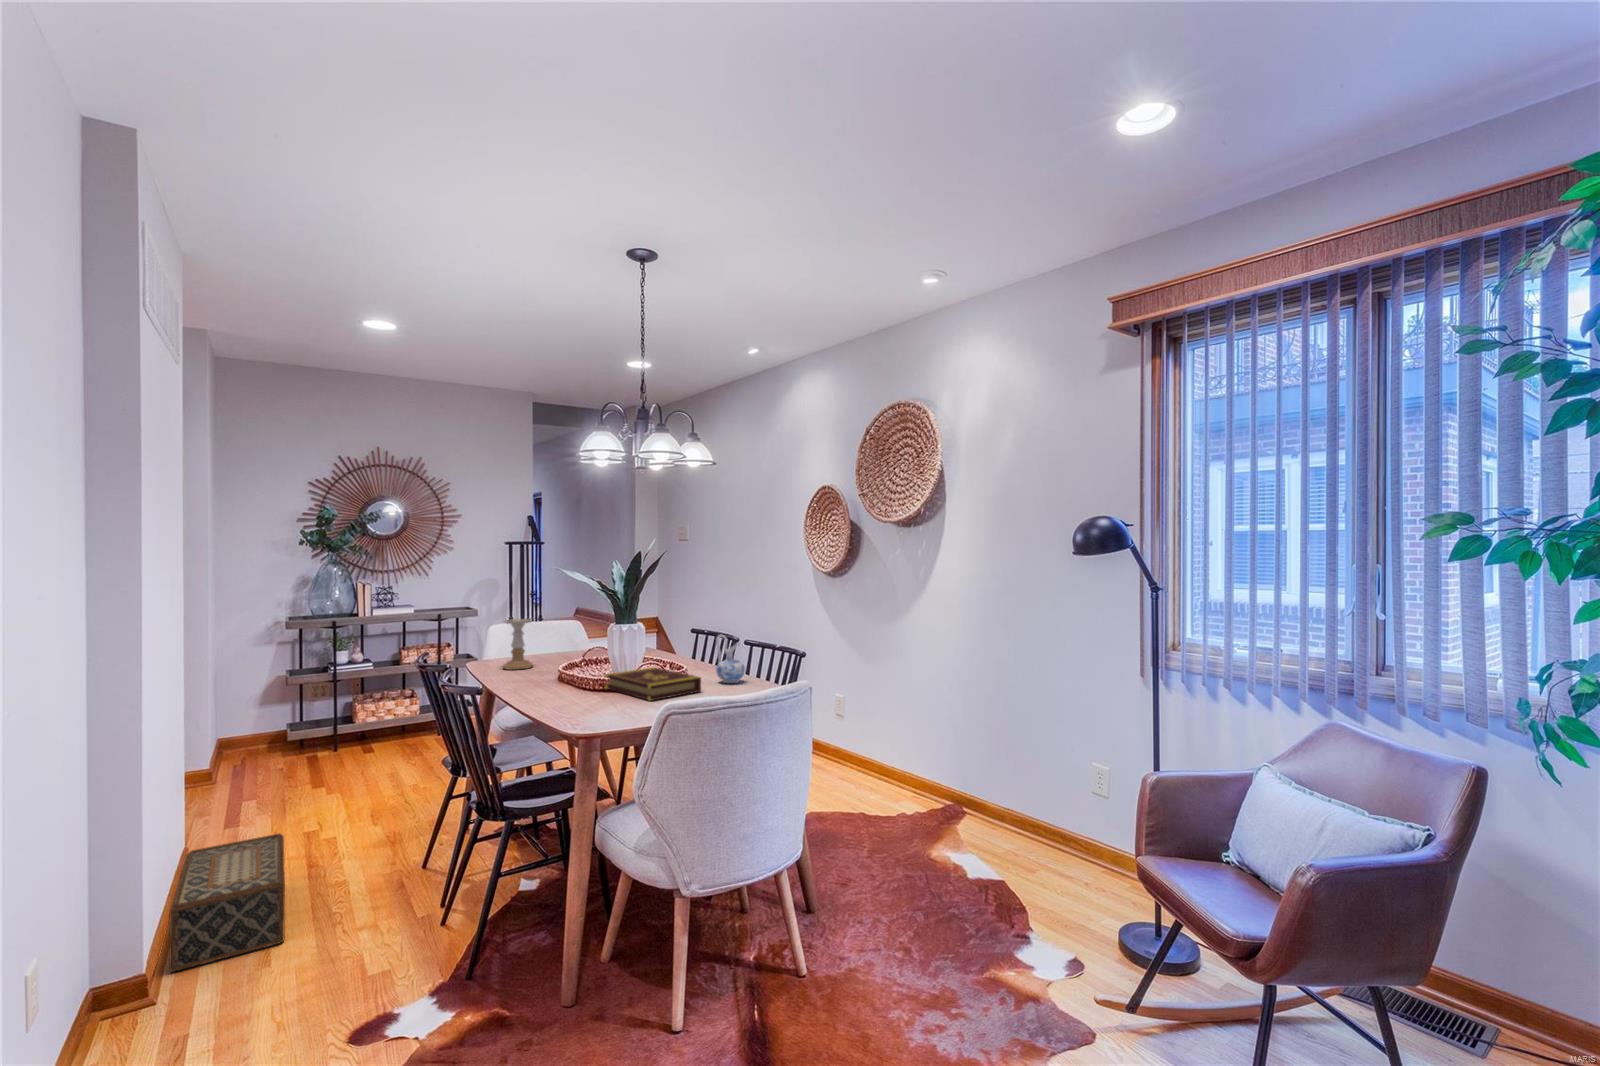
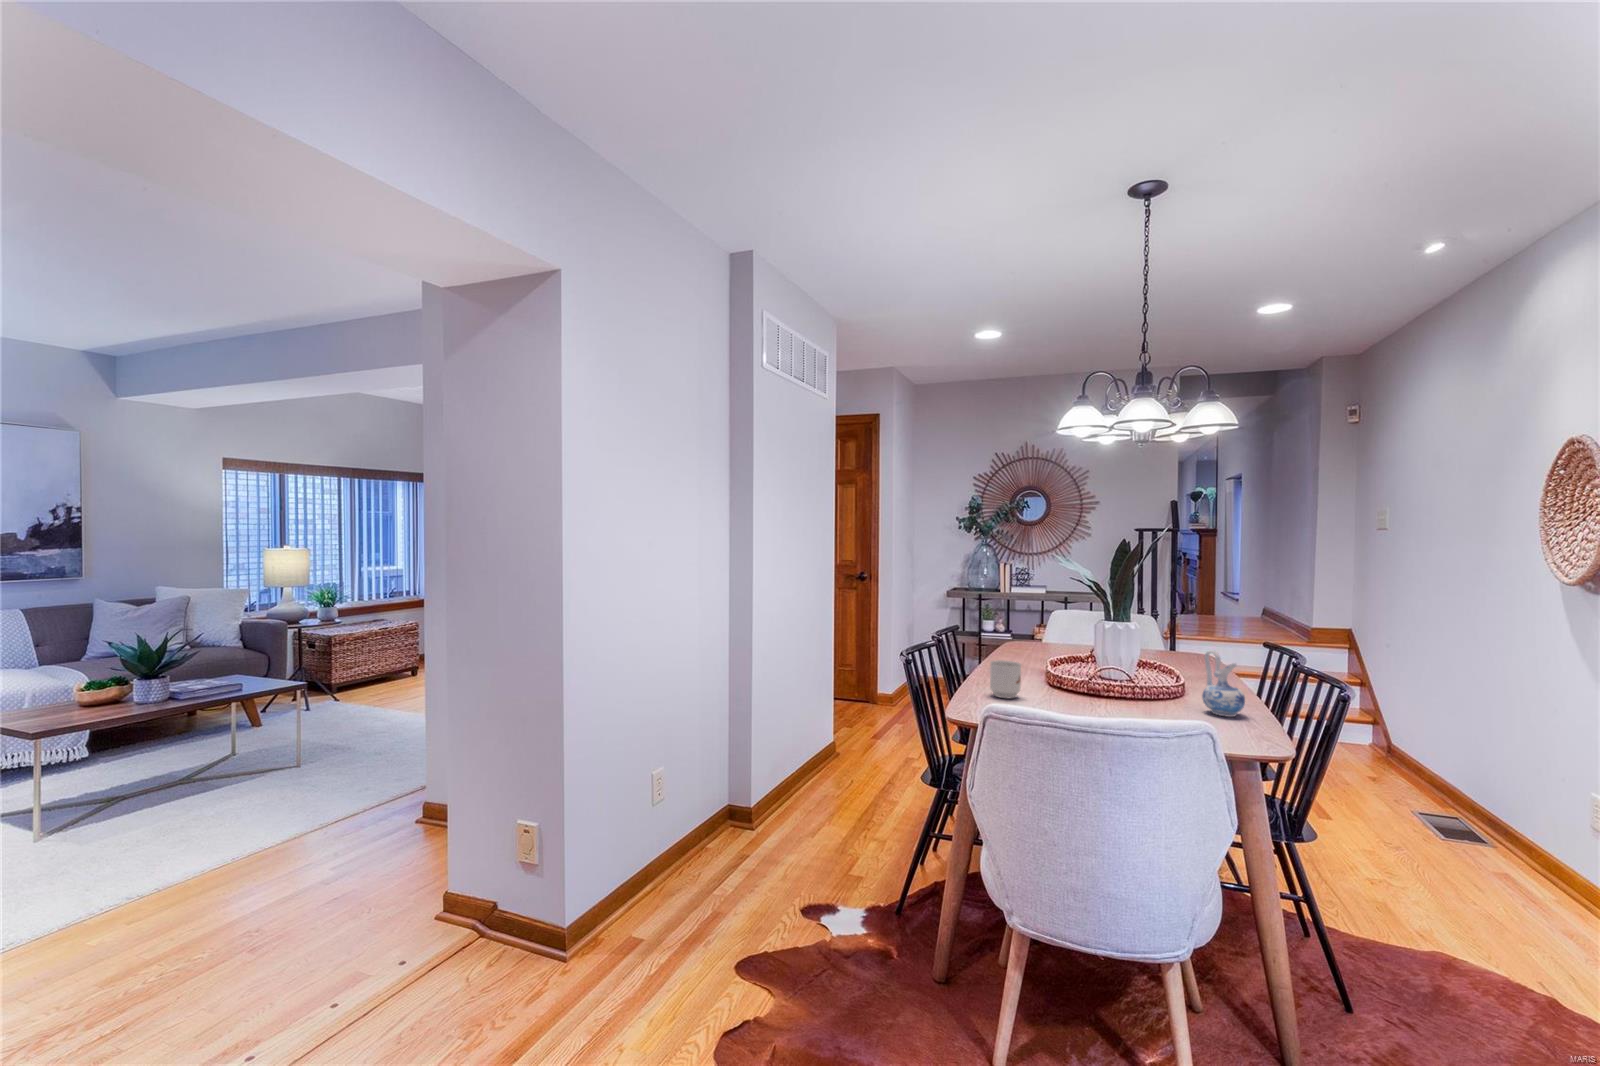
candle holder: present [503,619,533,670] -> none [1022,604,1053,655]
book: present [605,667,701,701] -> none [1067,671,1159,714]
mug: none [563,672,594,709] -> present [990,660,1021,699]
woven basket: present [169,833,285,972] -> none [770,741,864,825]

